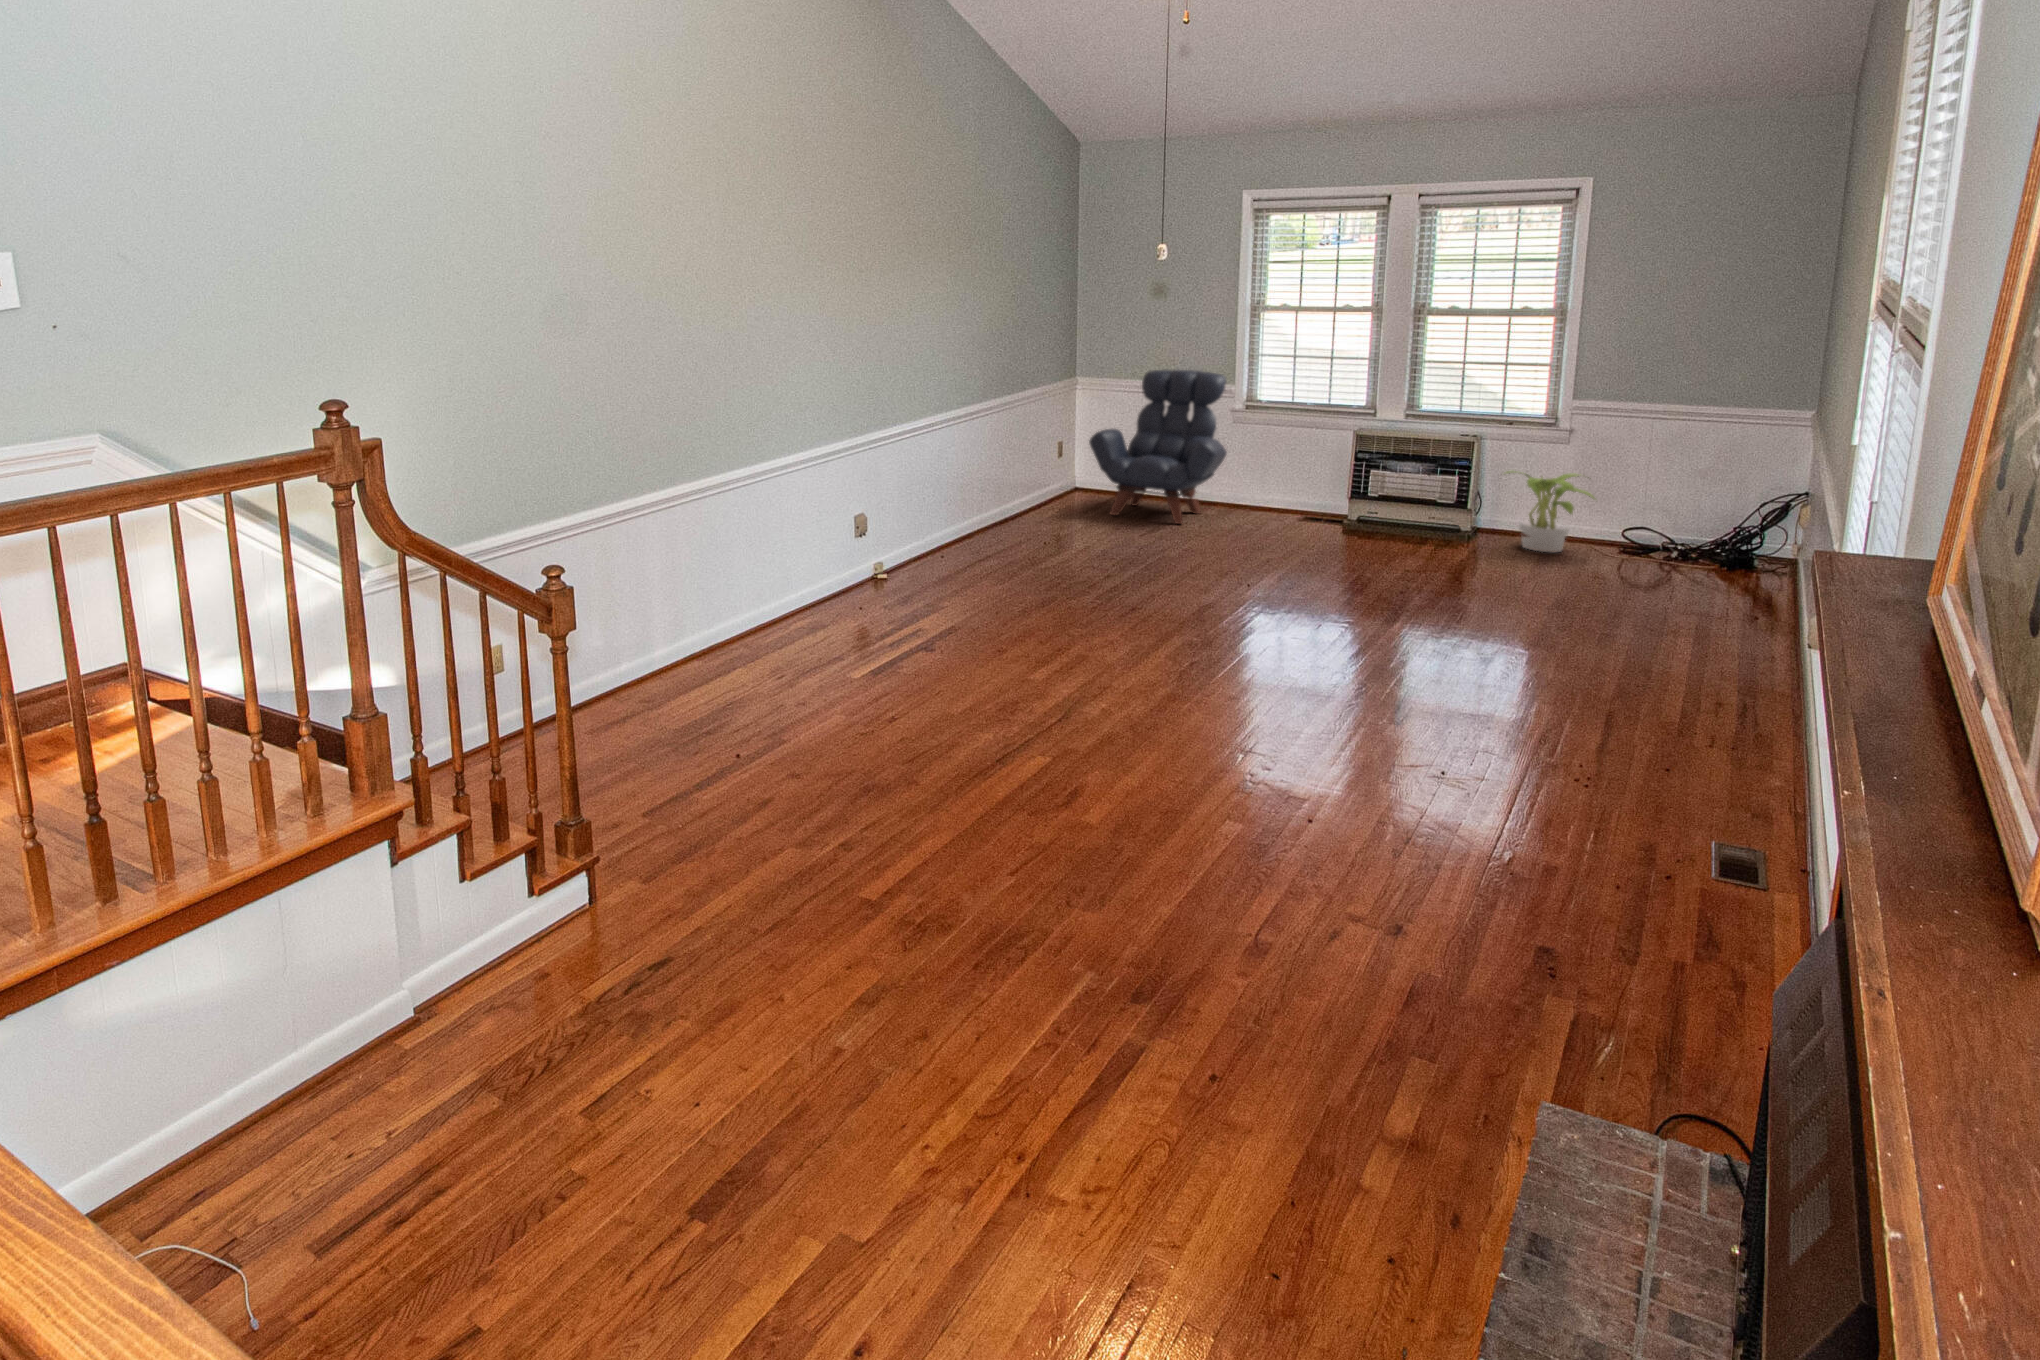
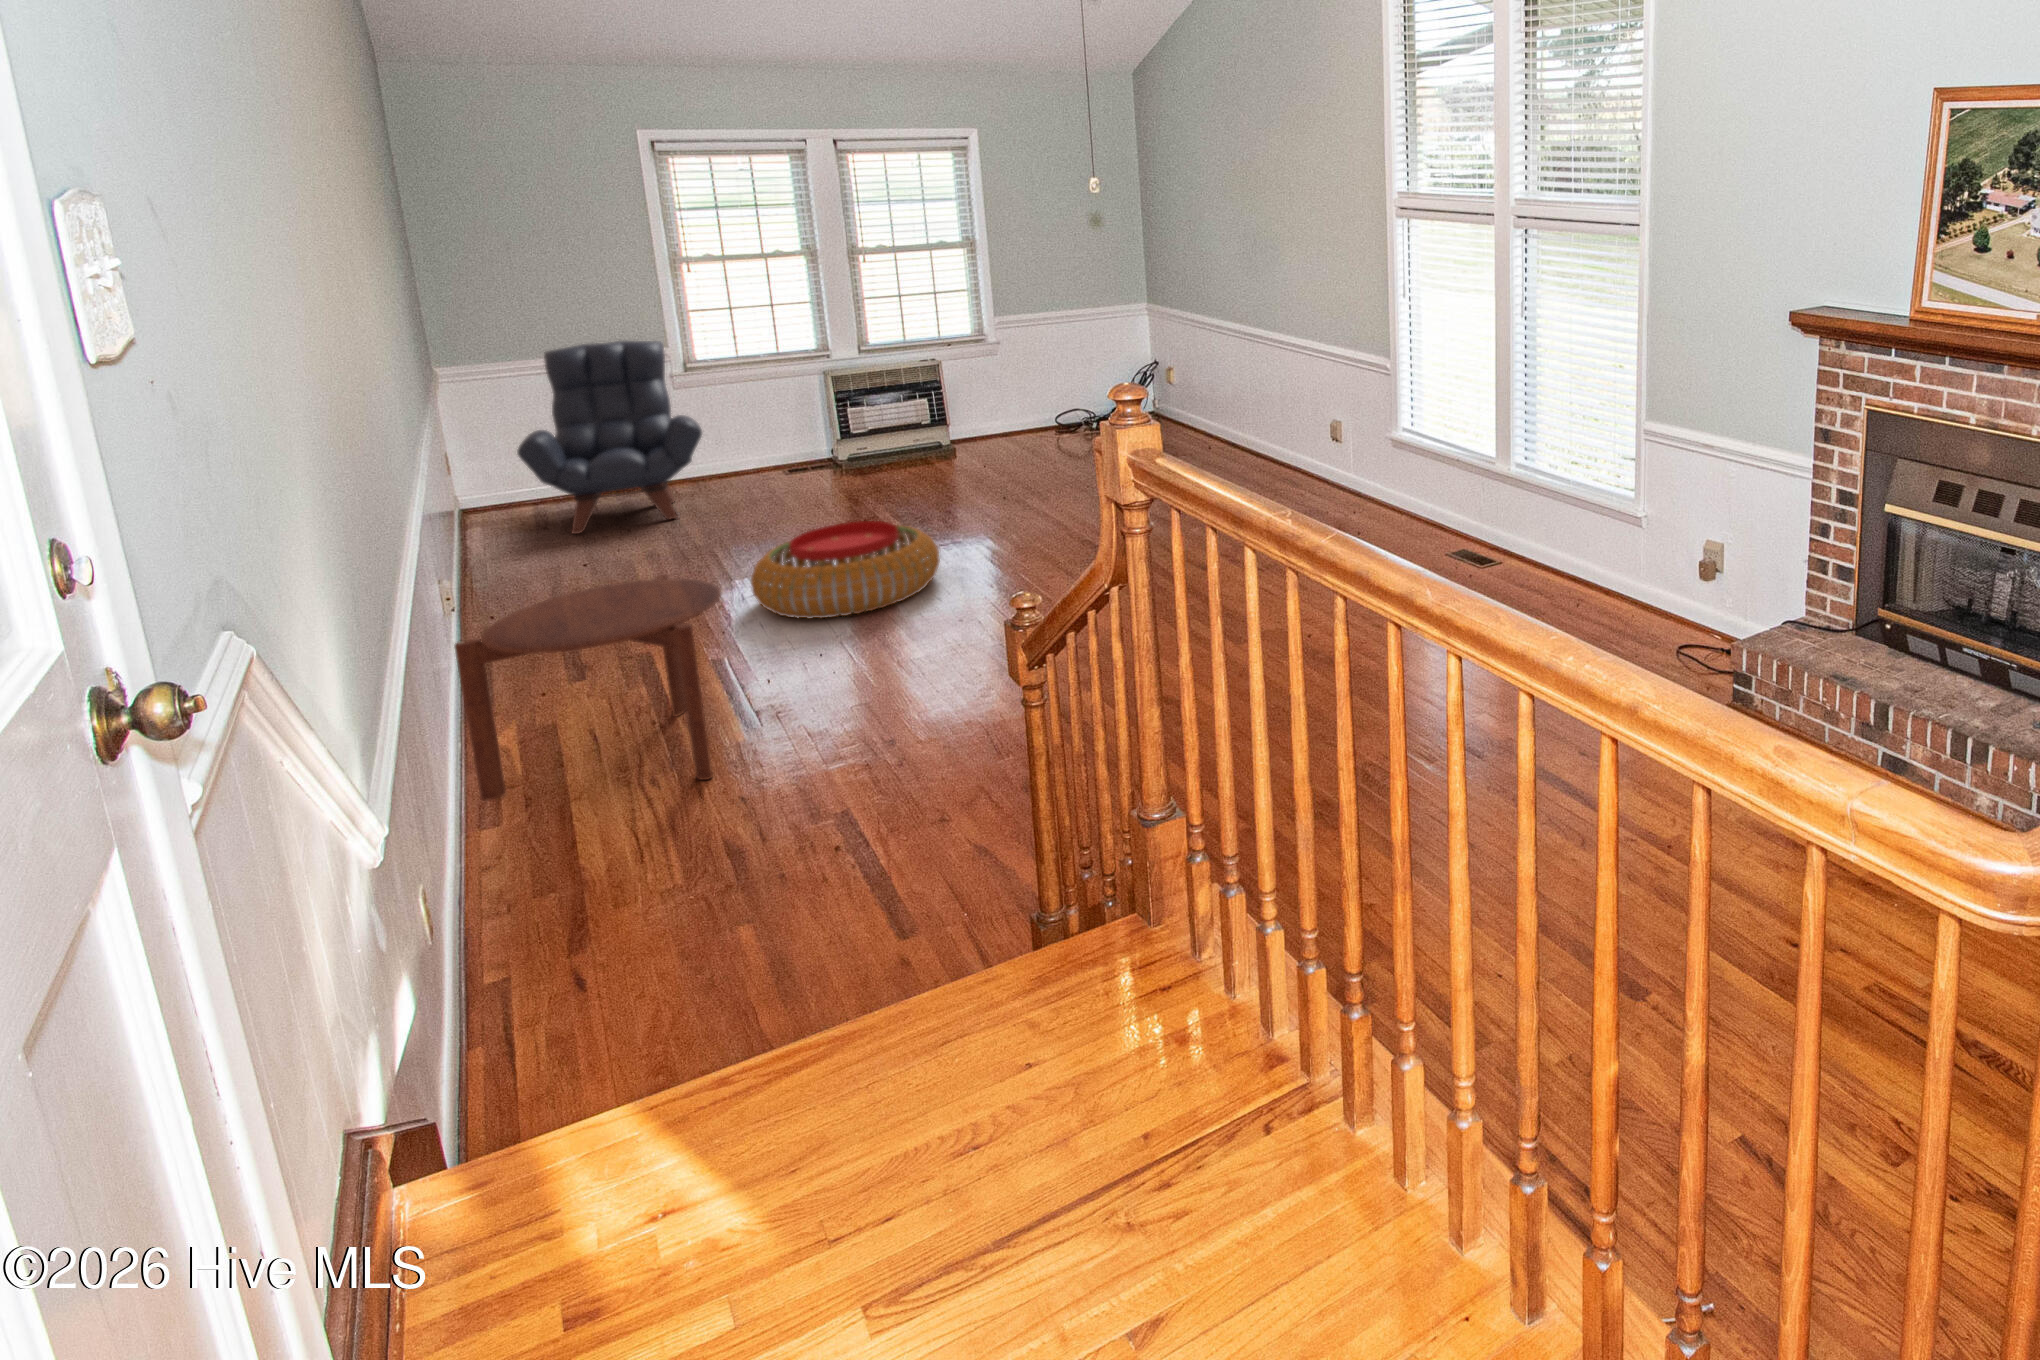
potted plant: present [1506,471,1595,552] -> none [967,377,1040,448]
side table: none [819,520,986,701] -> present [454,574,721,801]
pouf: none [1114,549,1293,642] -> present [751,521,940,618]

